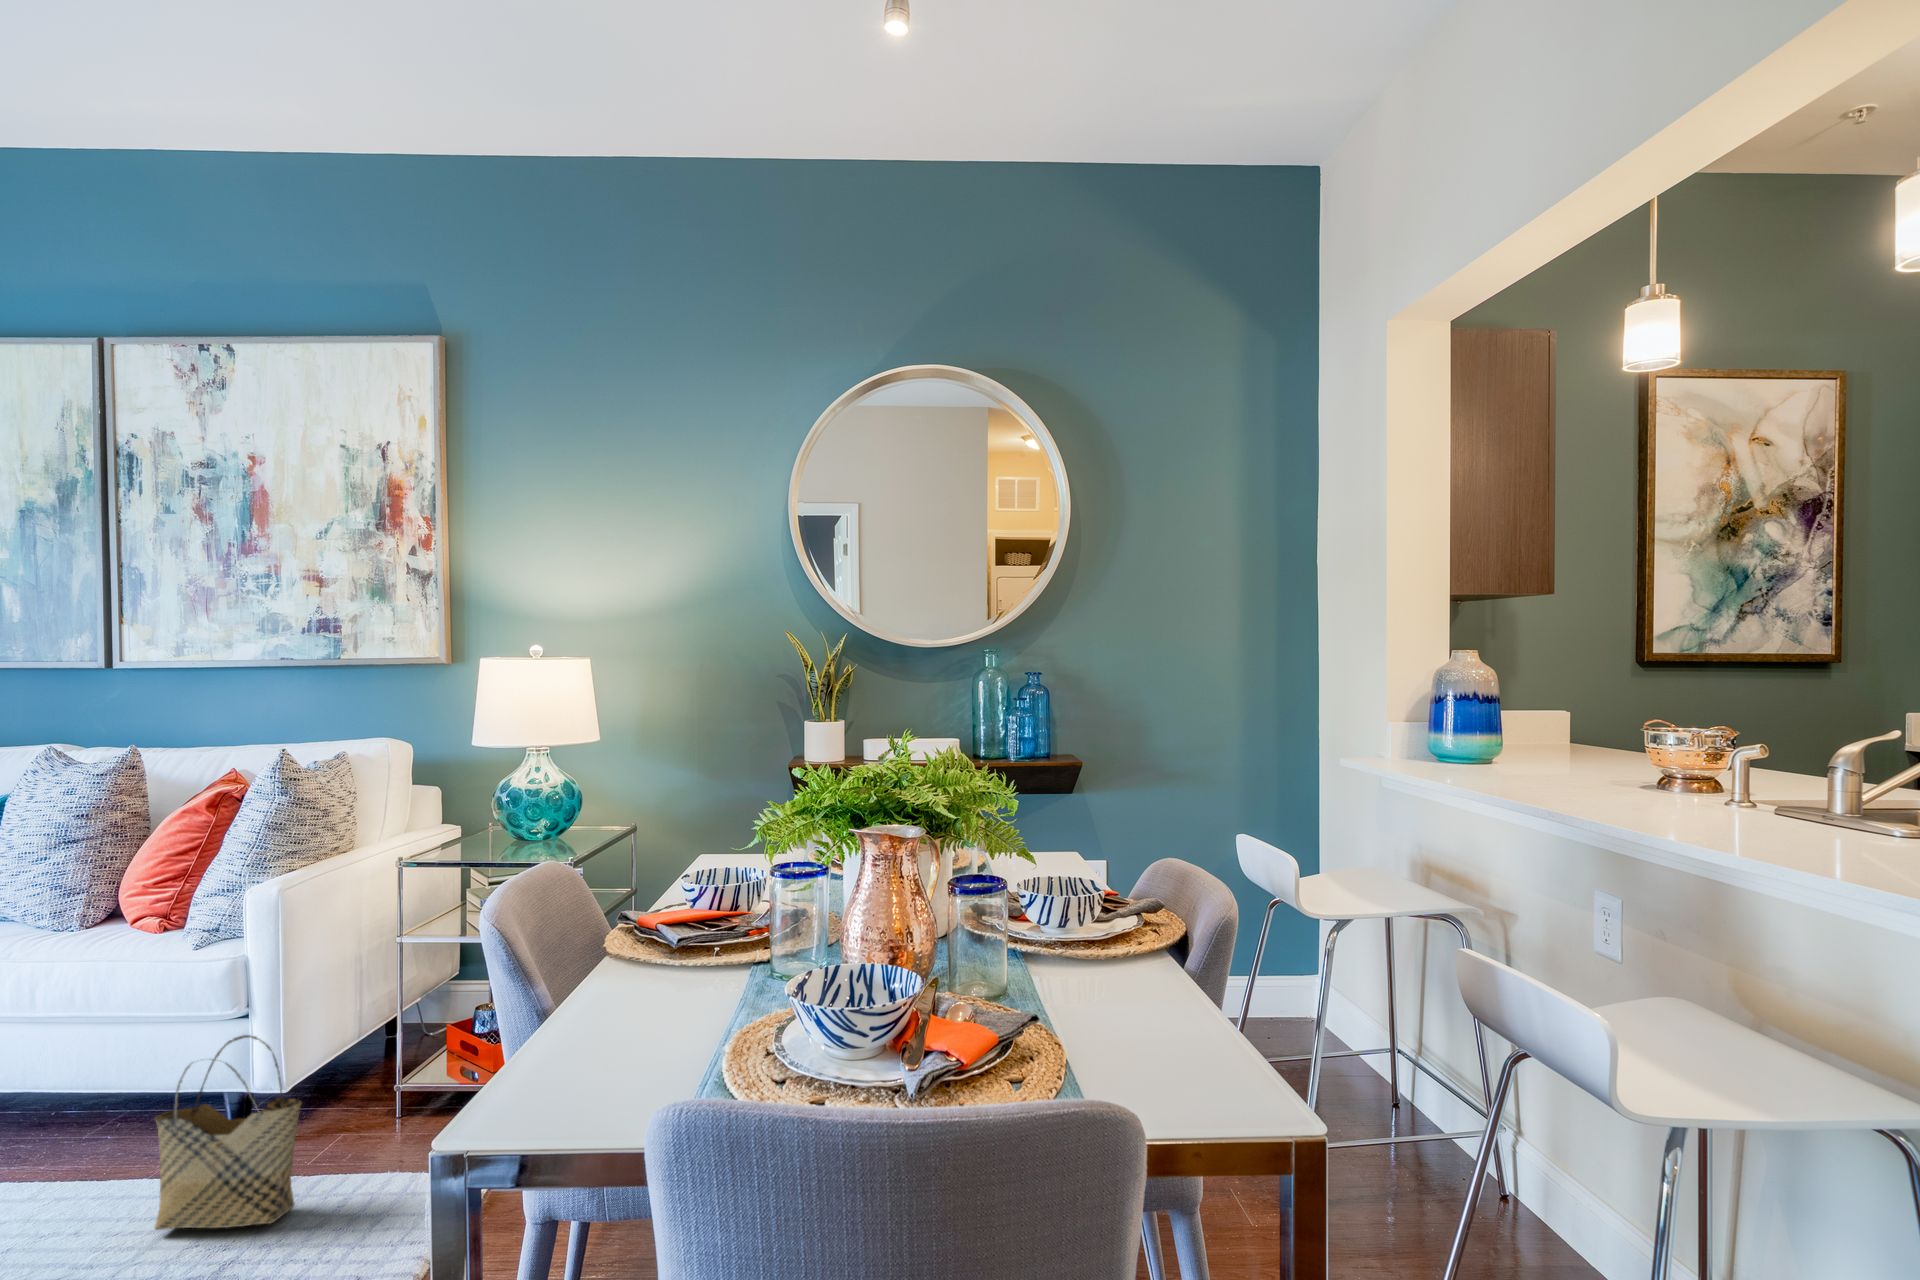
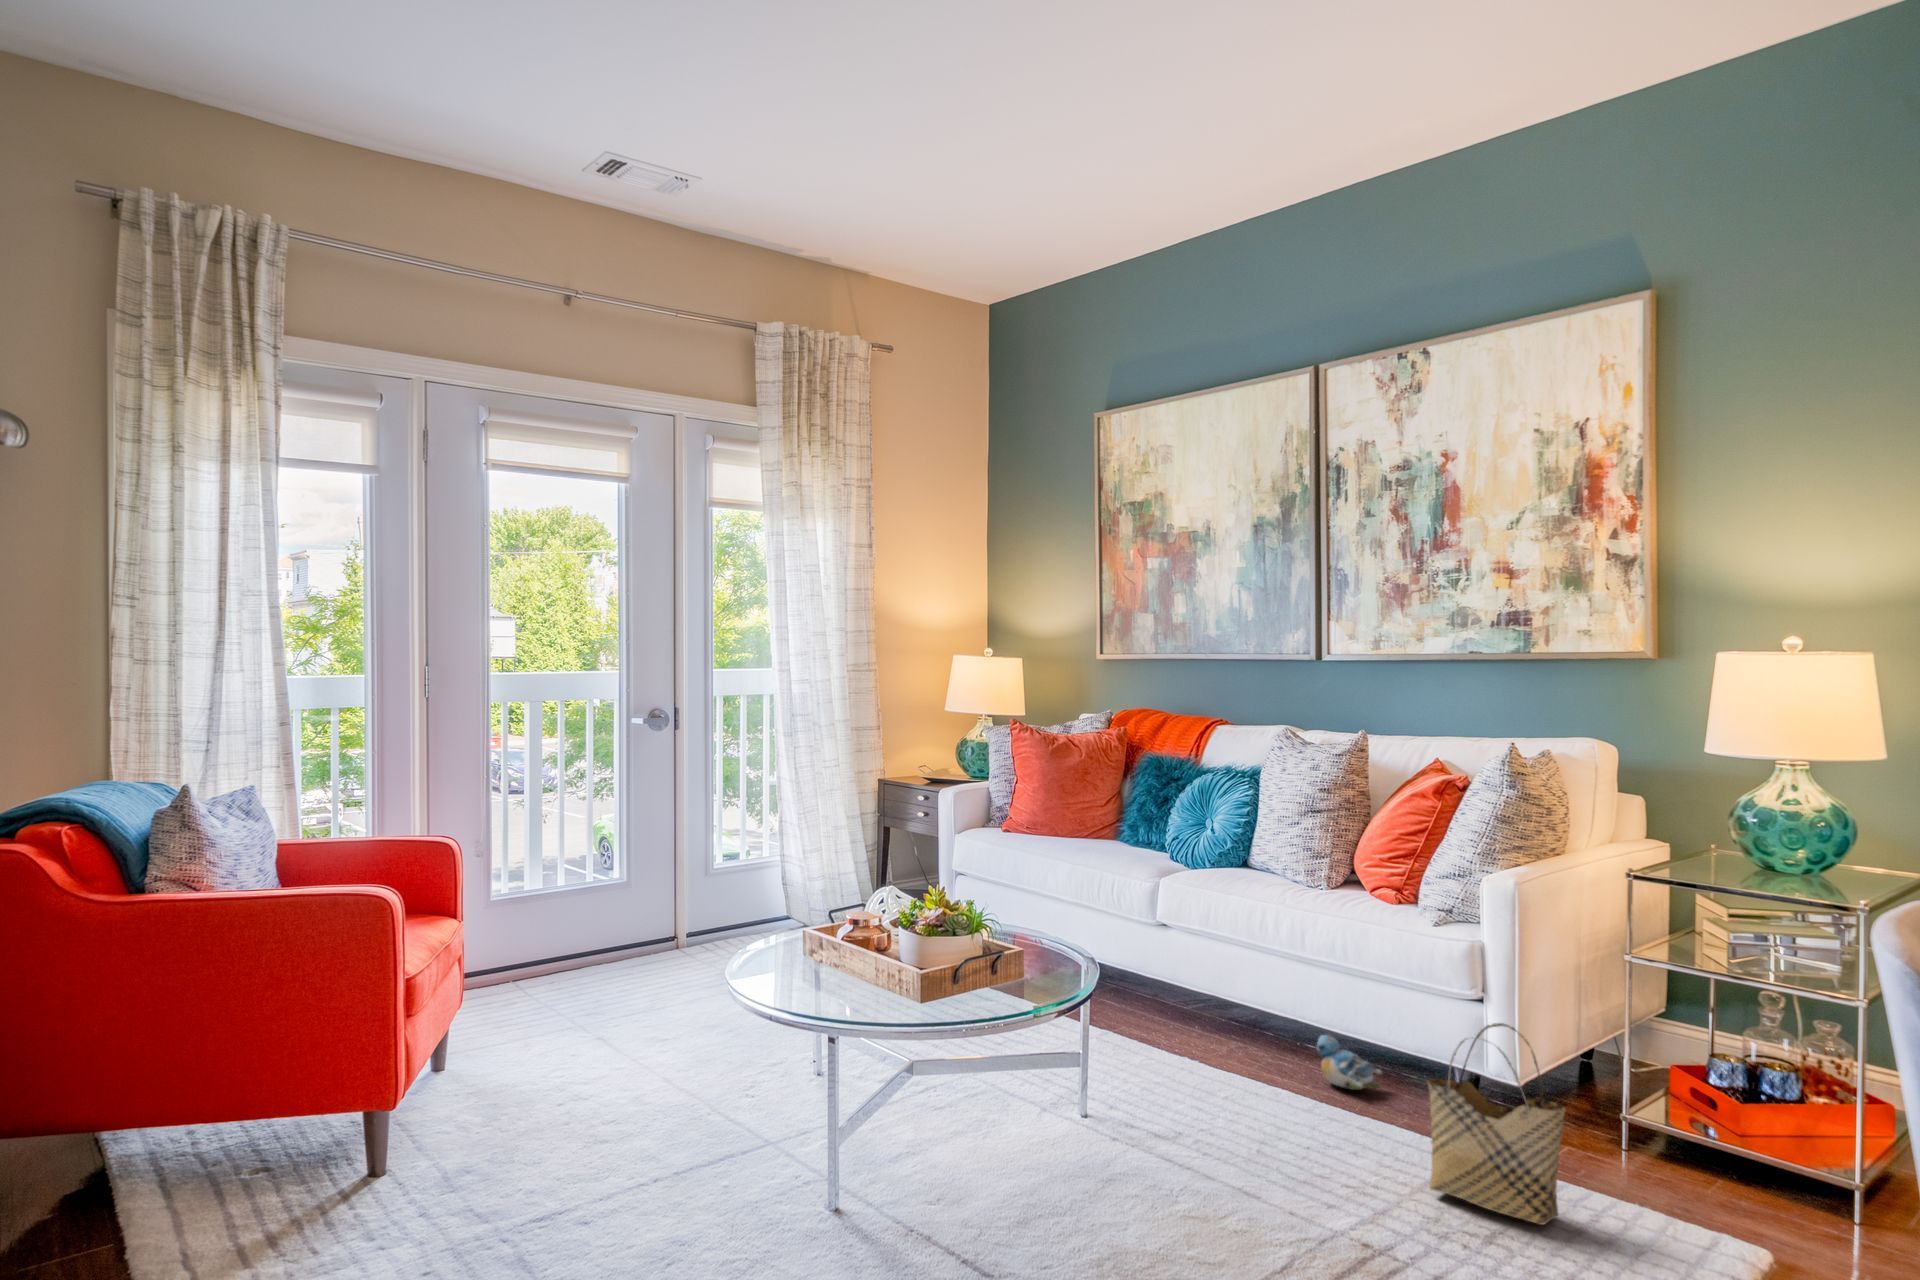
plush toy: none [57,1093,144,1146] -> present [1316,1035,1382,1090]

